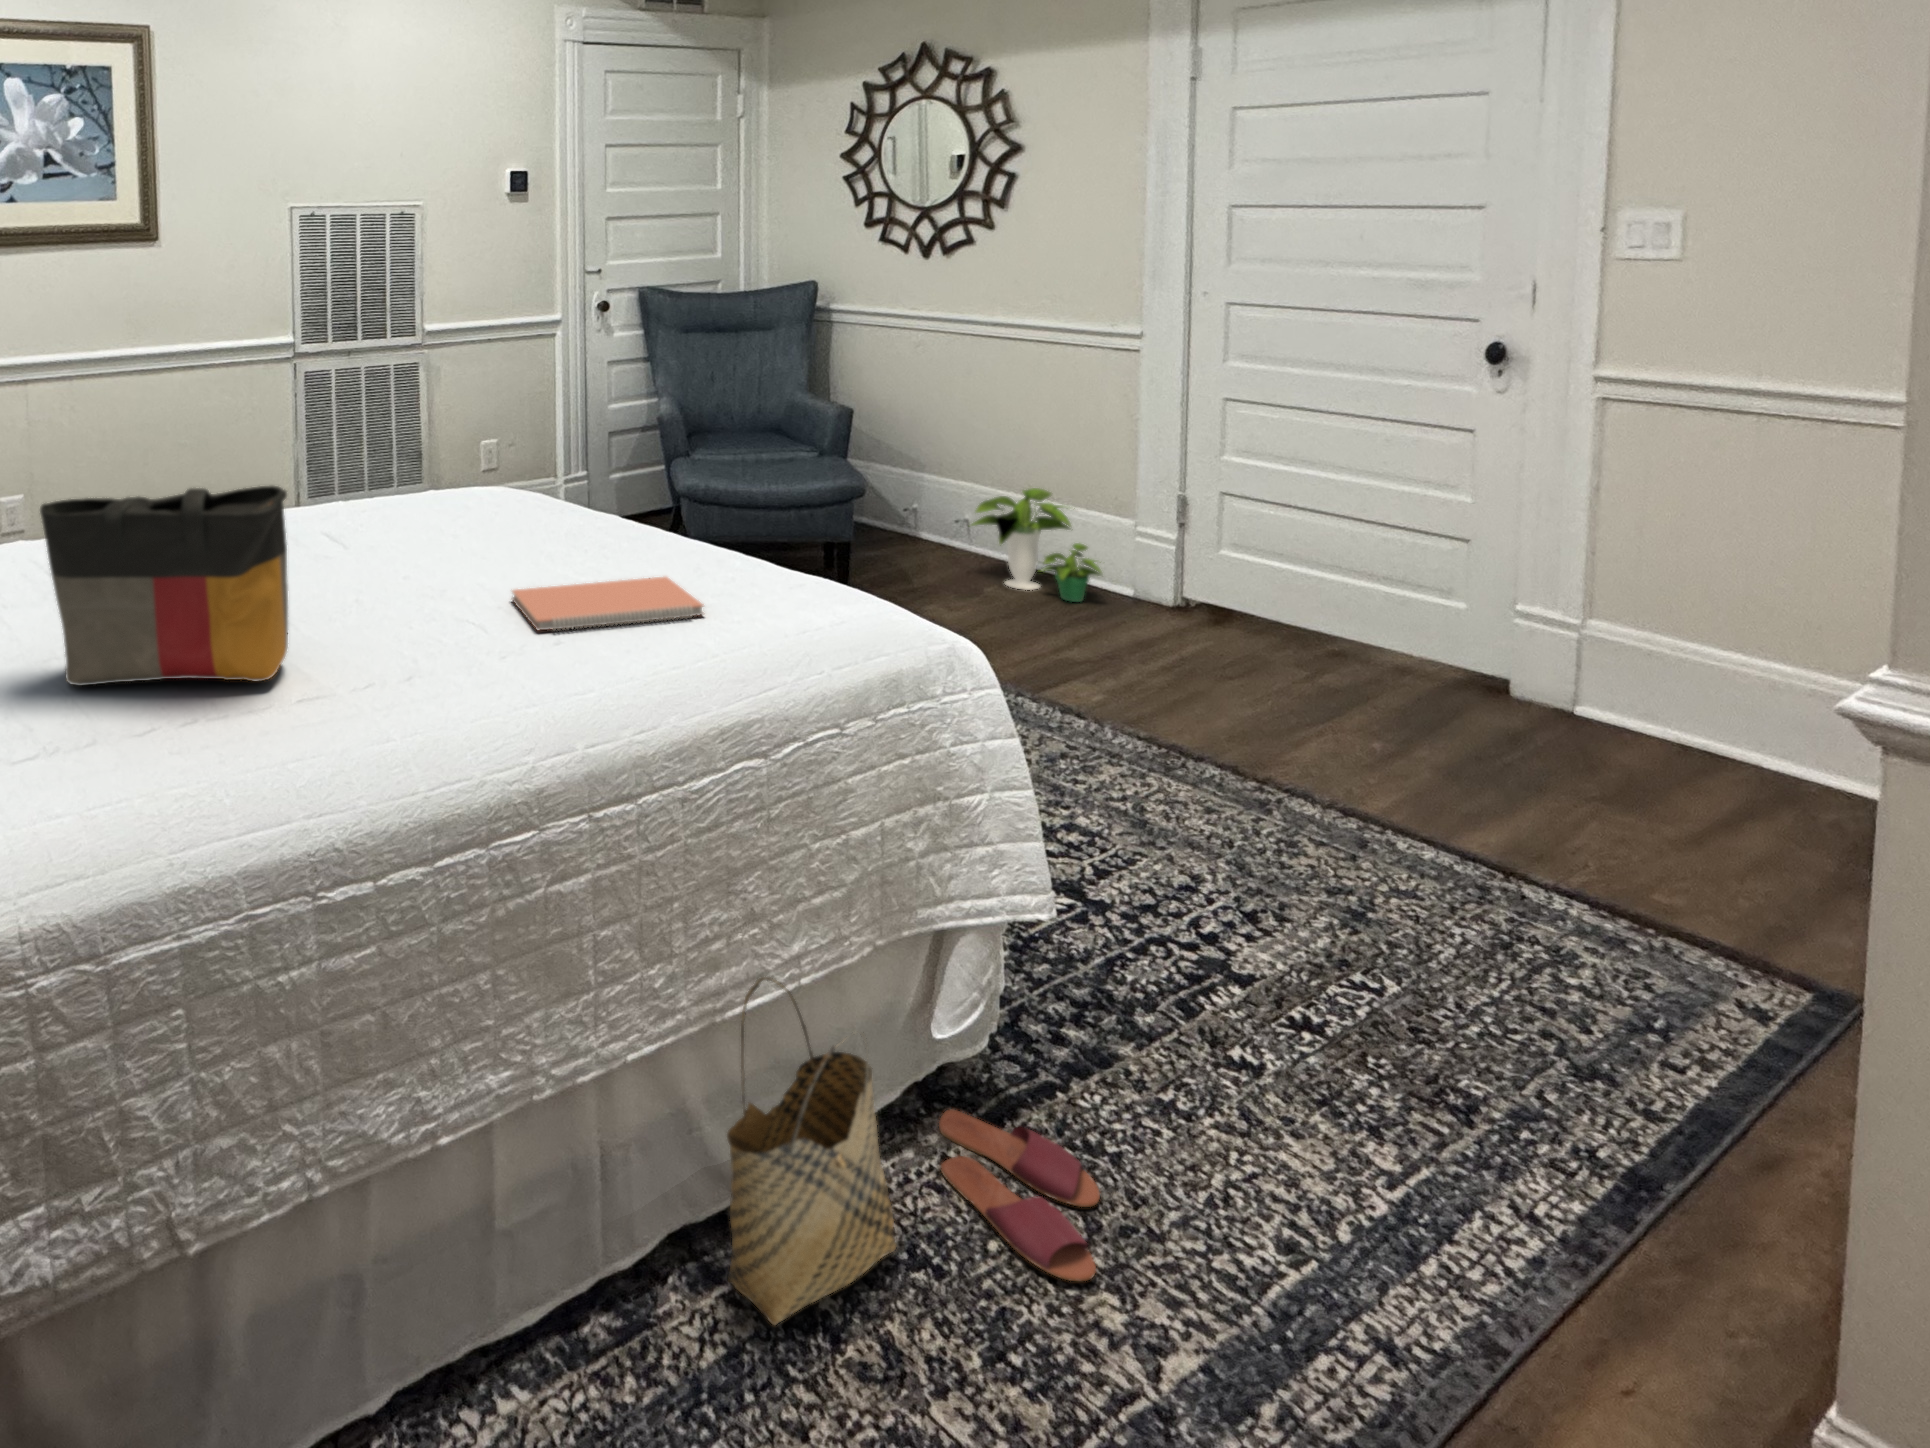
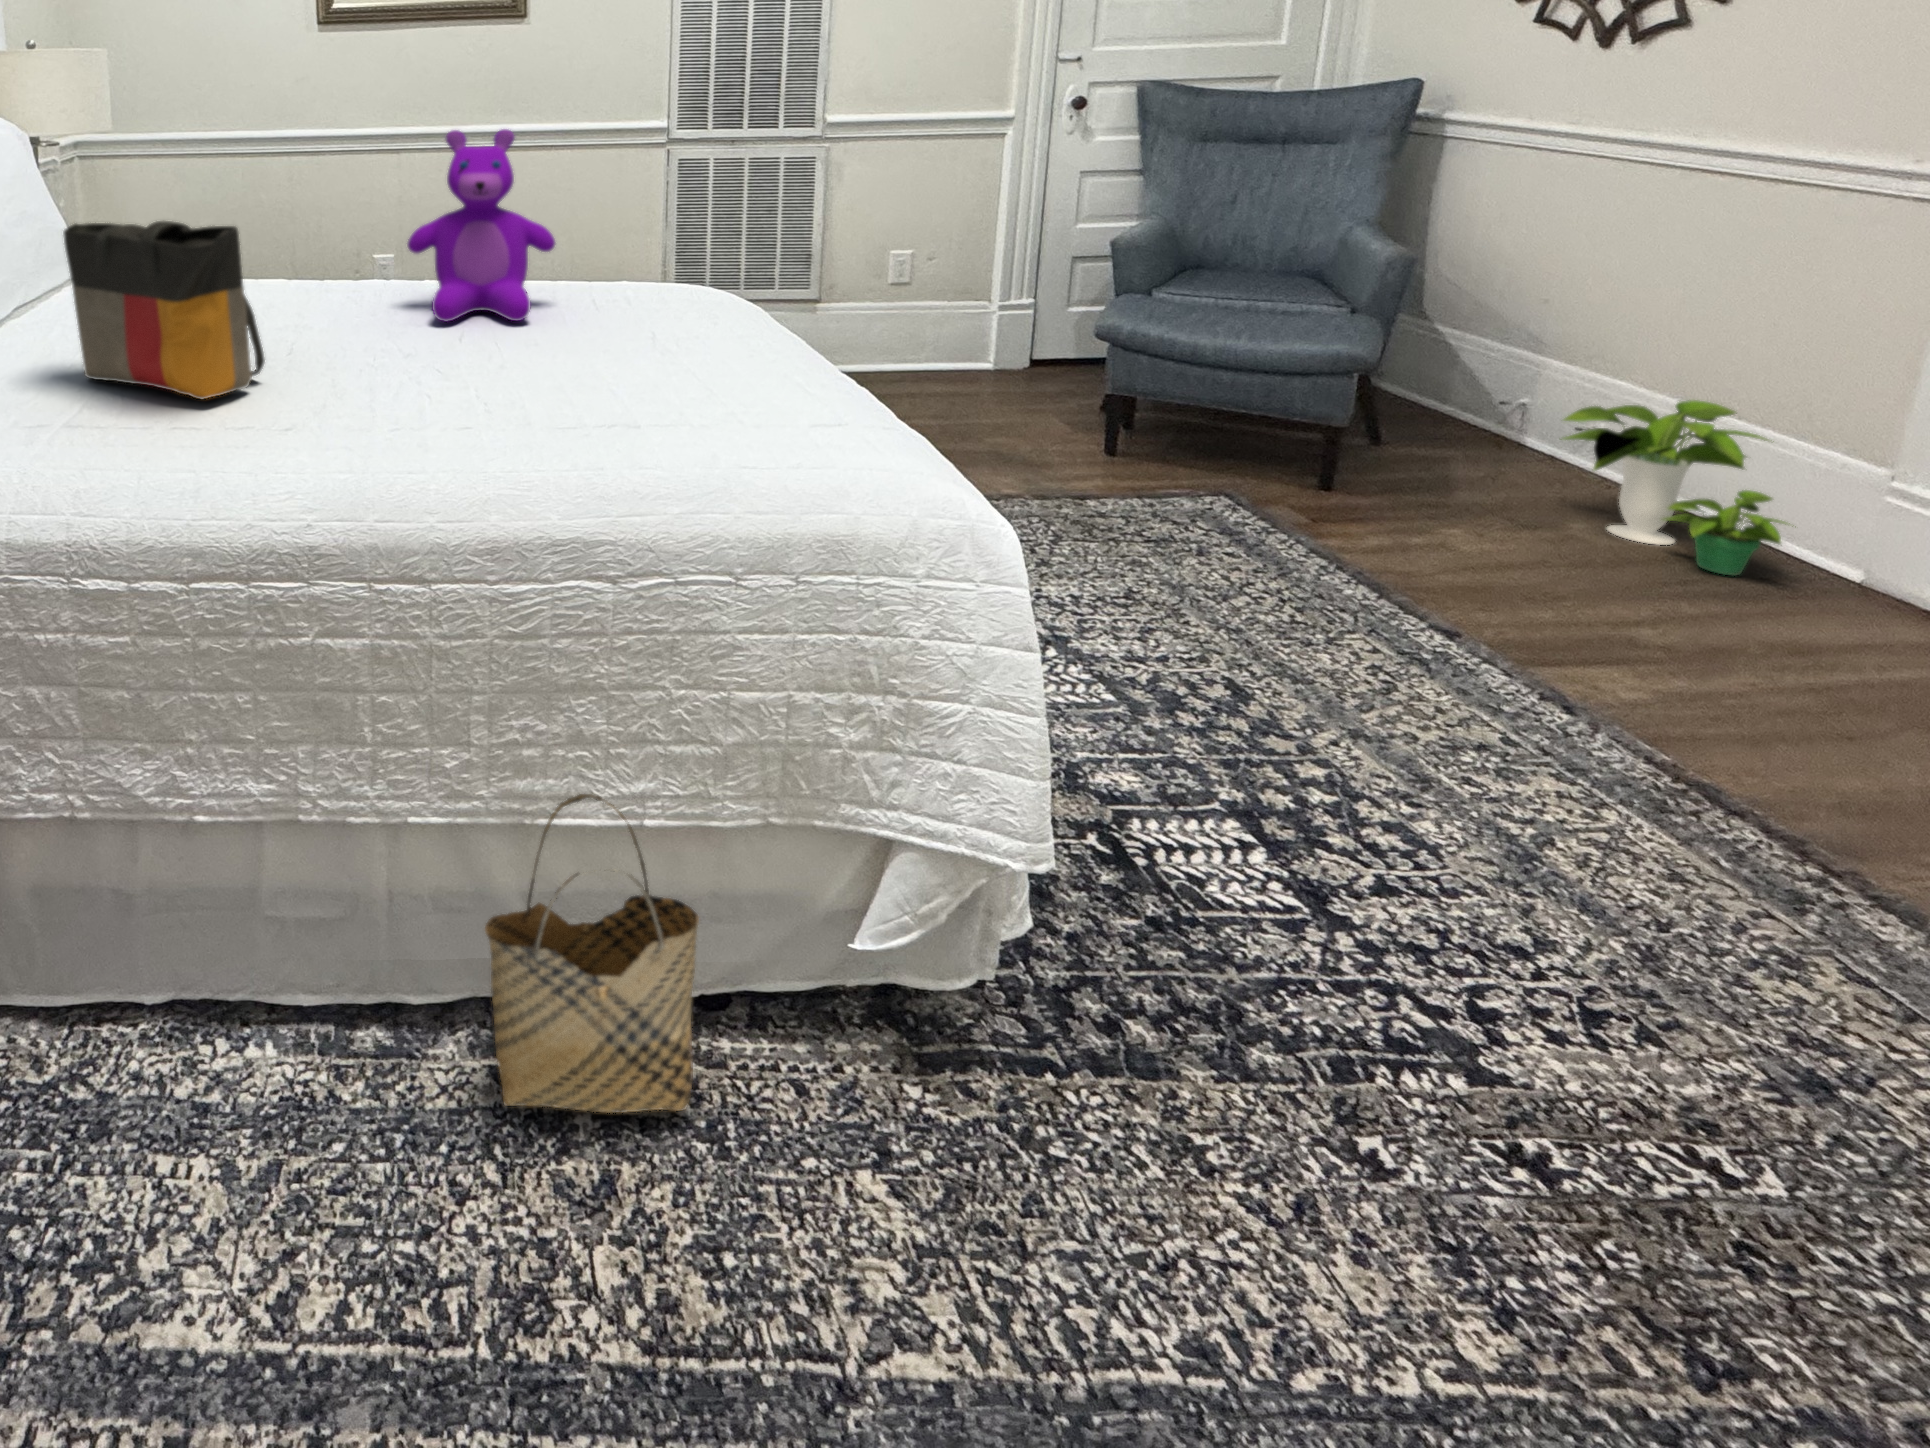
teddy bear: none [281,360,427,557] -> present [407,129,555,322]
notebook: present [512,577,704,630] -> none [492,368,697,424]
slippers: present [939,1110,1100,1281] -> none [812,1030,995,1247]

